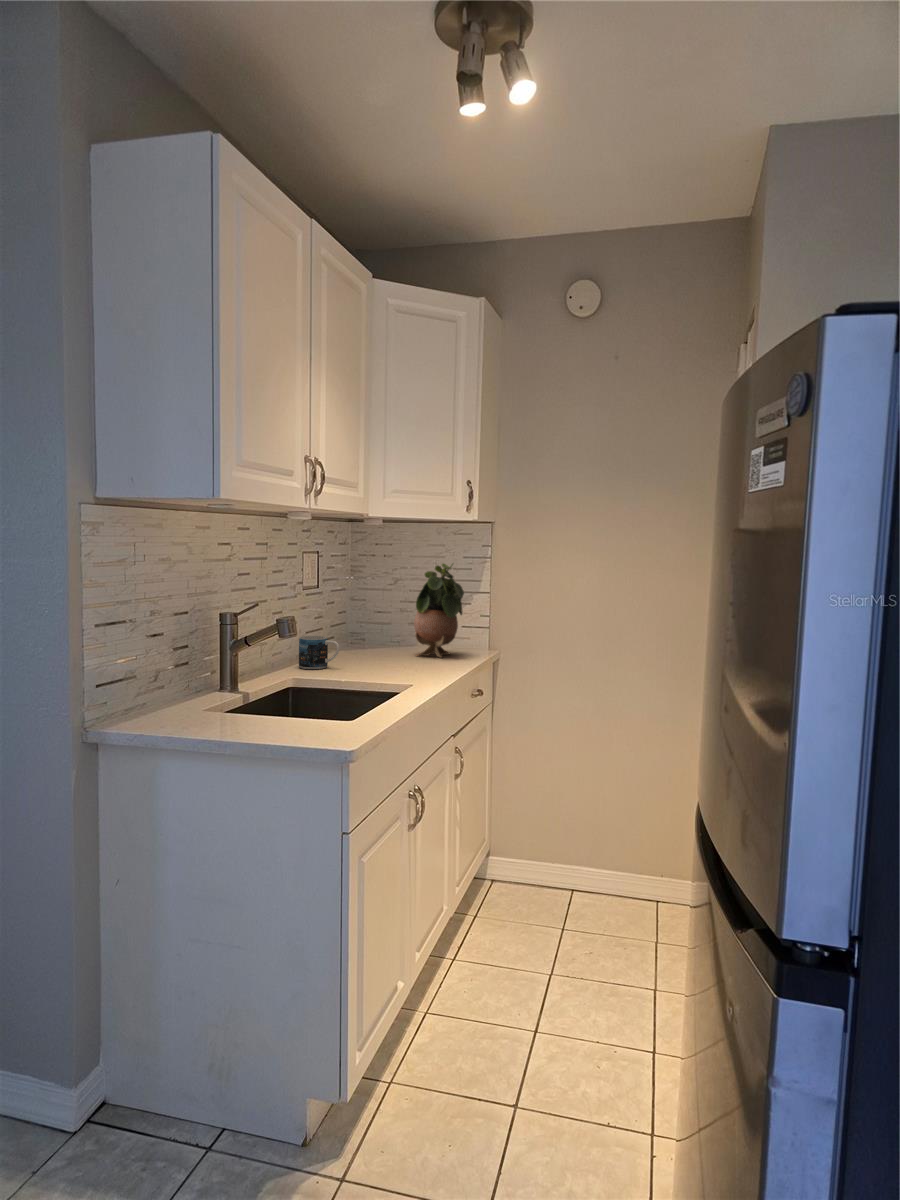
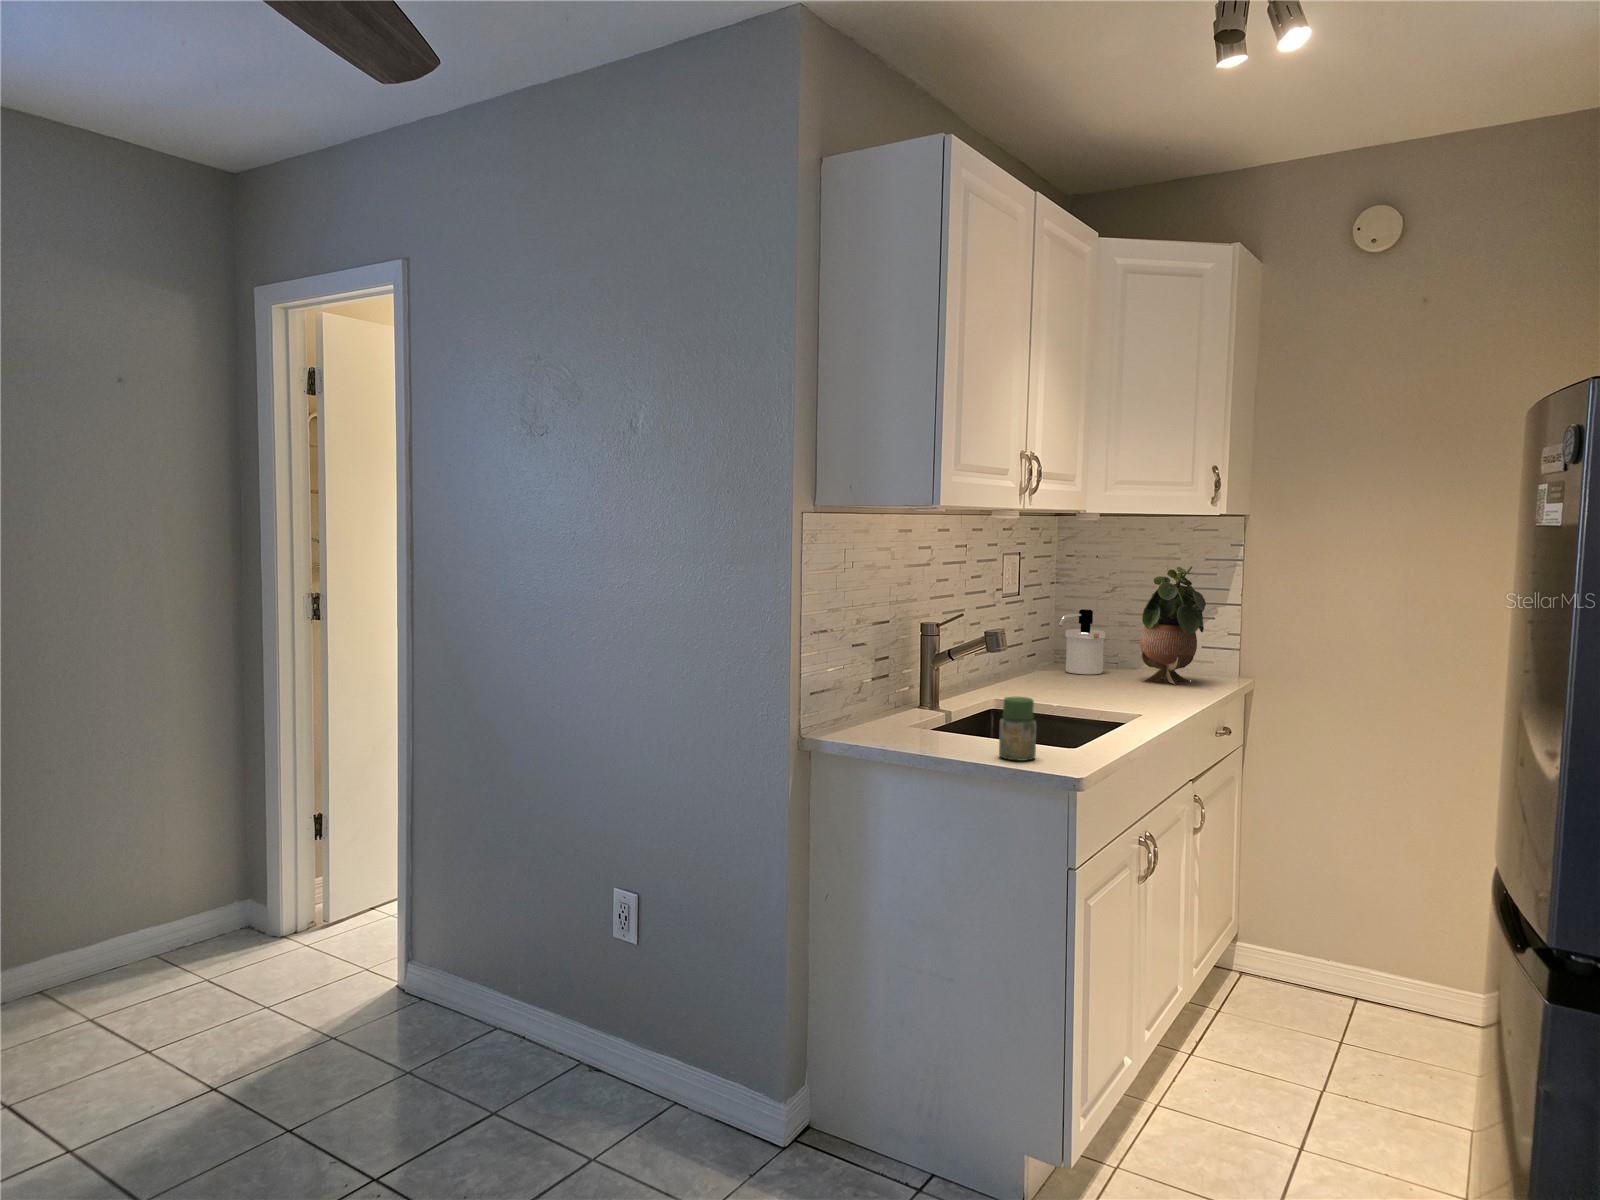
soap dispenser: none [350,599,388,652] -> present [1059,609,1105,674]
mug: present [299,636,339,669] -> none [1000,653,1049,692]
jar: none [280,678,314,737] -> present [999,697,1036,761]

